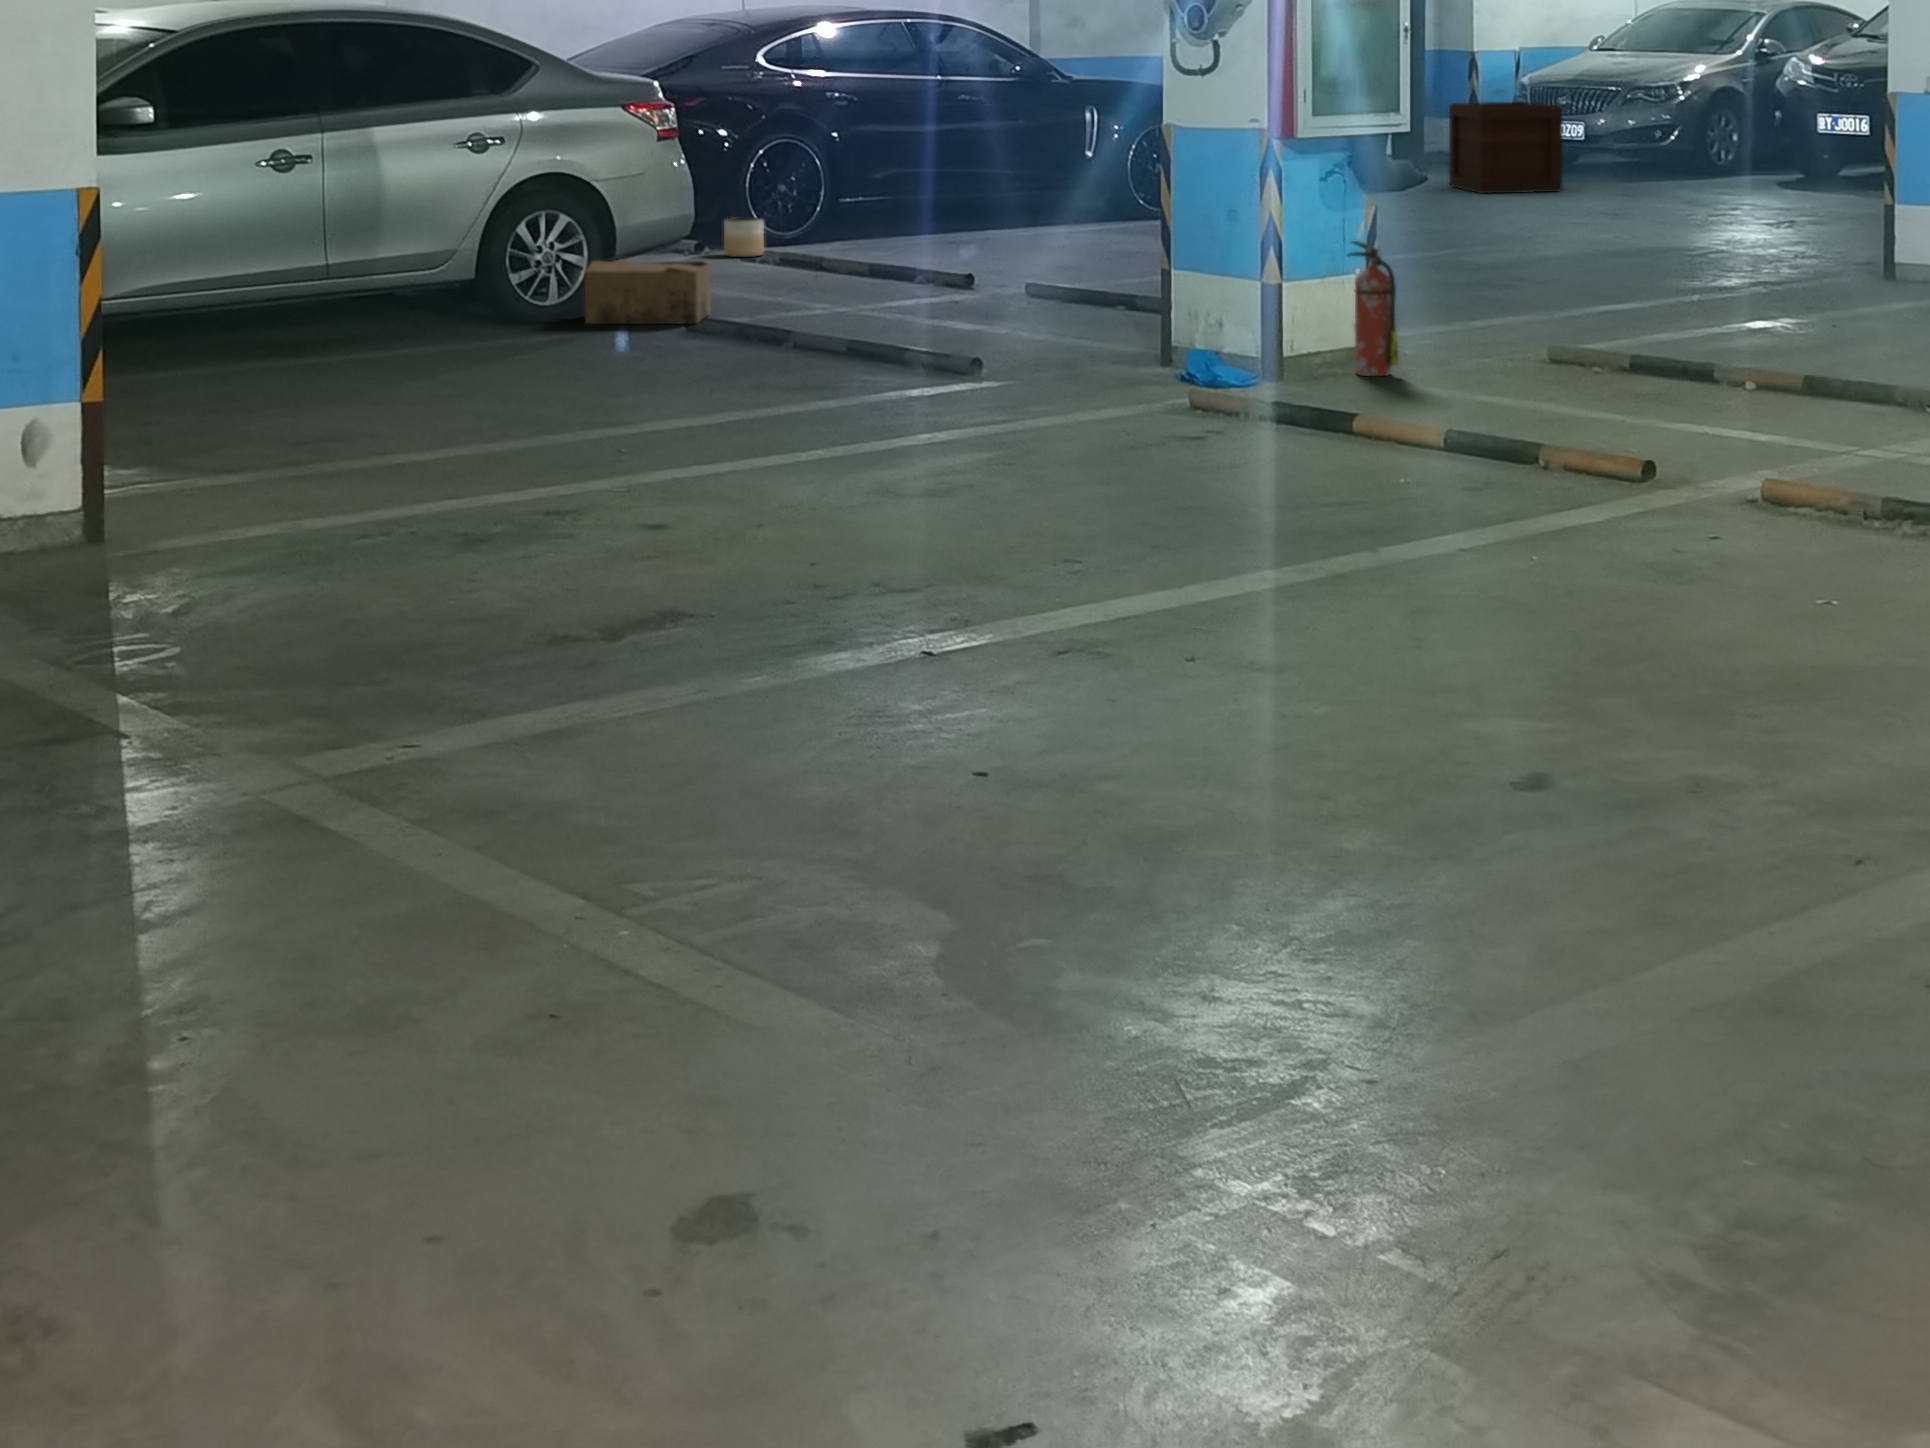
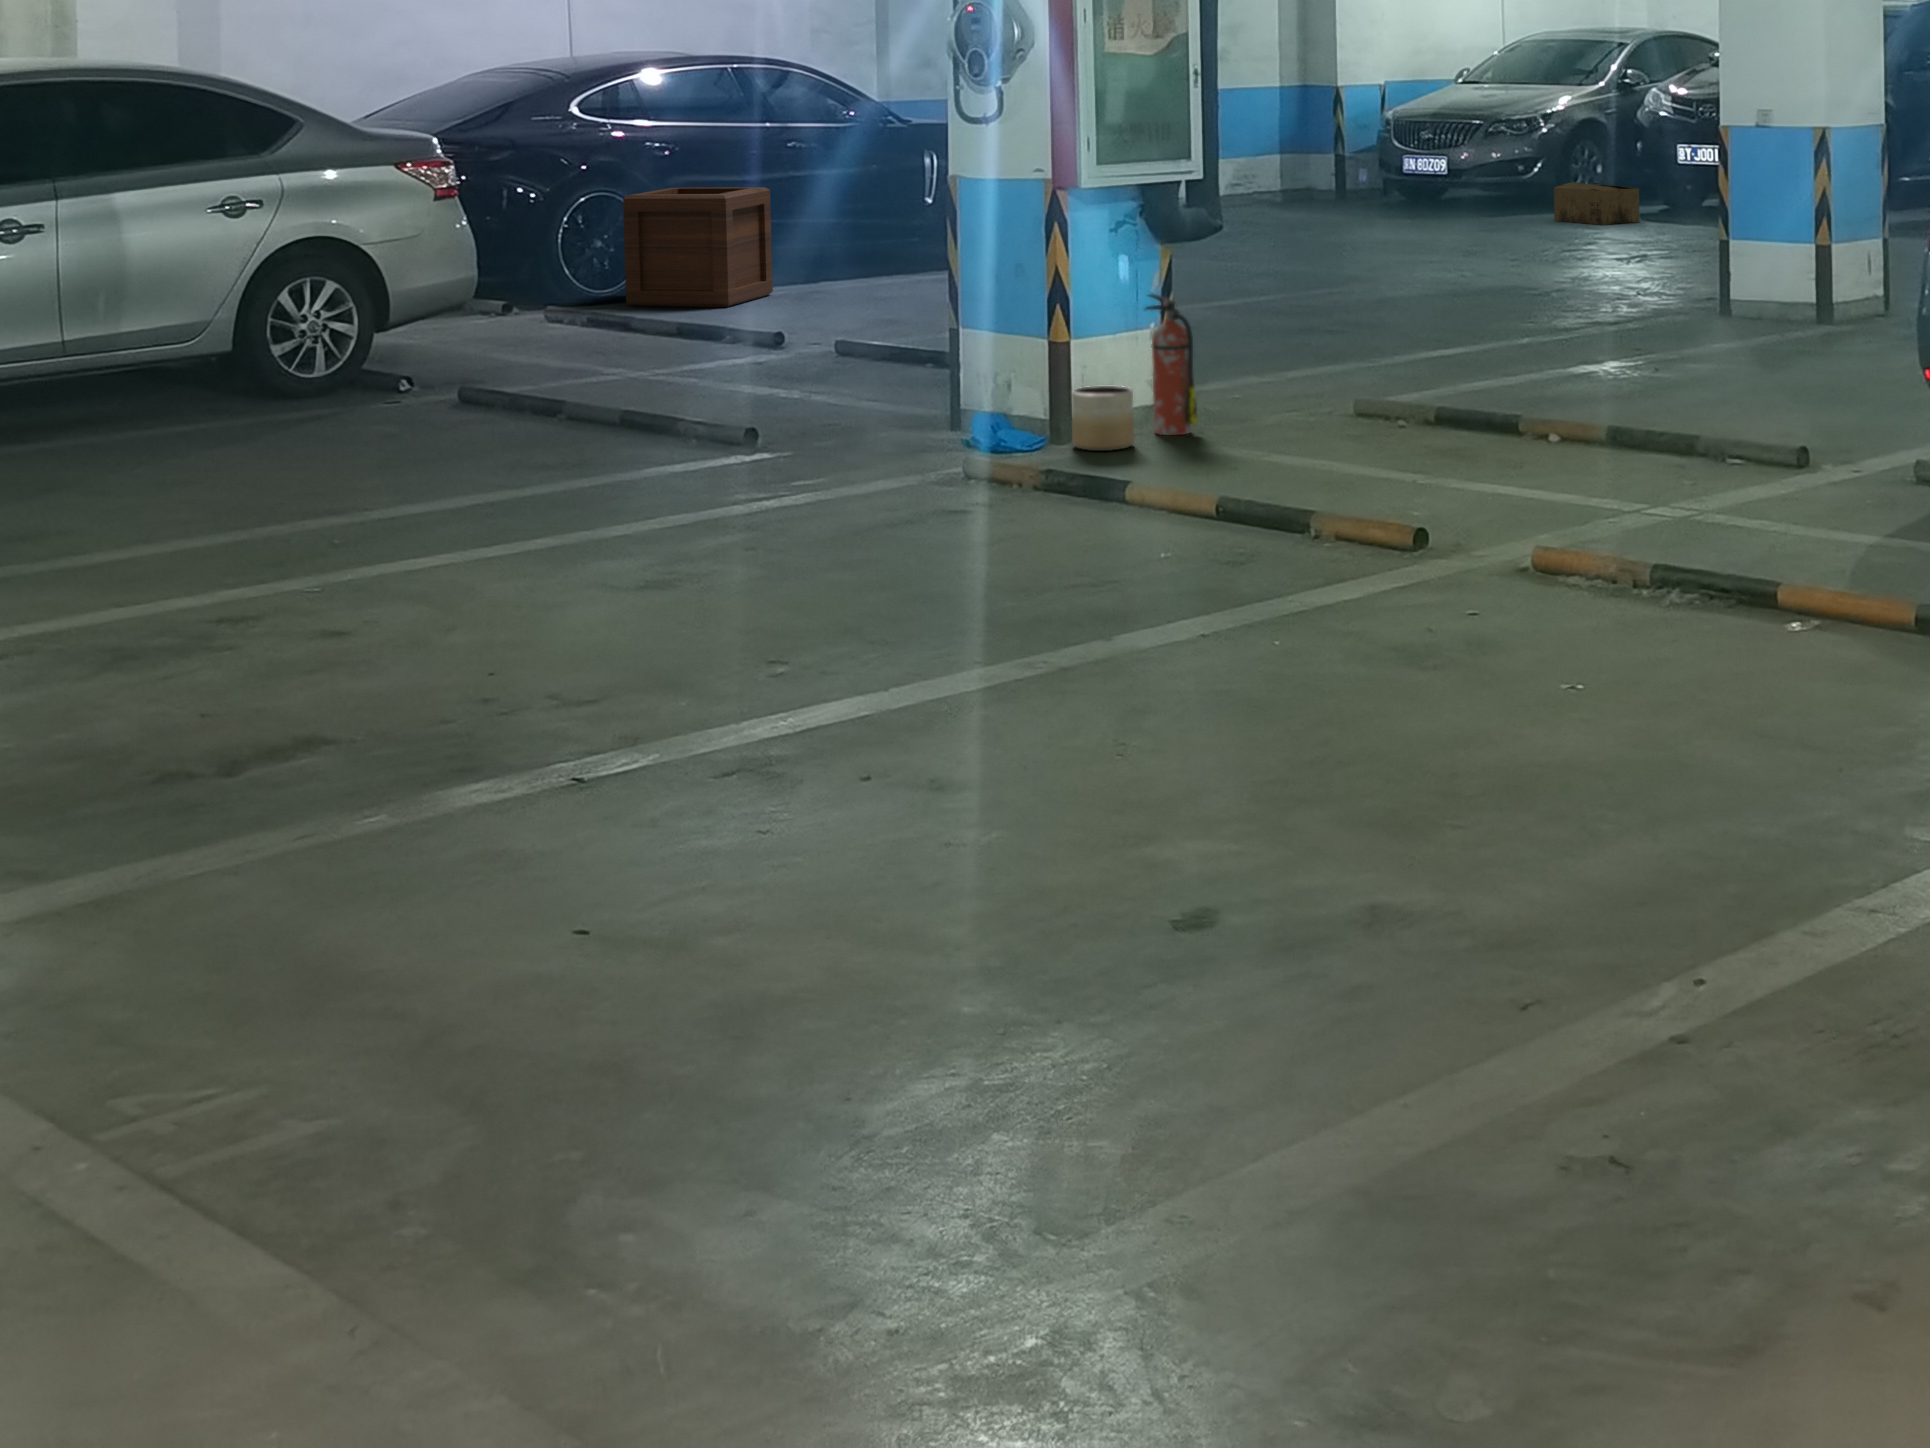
wooden crate: present [1449,102,1563,194] -> present [623,187,773,307]
planter: present [724,217,764,257] -> present [1072,386,1134,451]
cardboard box: present [585,259,711,324] -> present [1554,182,1640,225]

